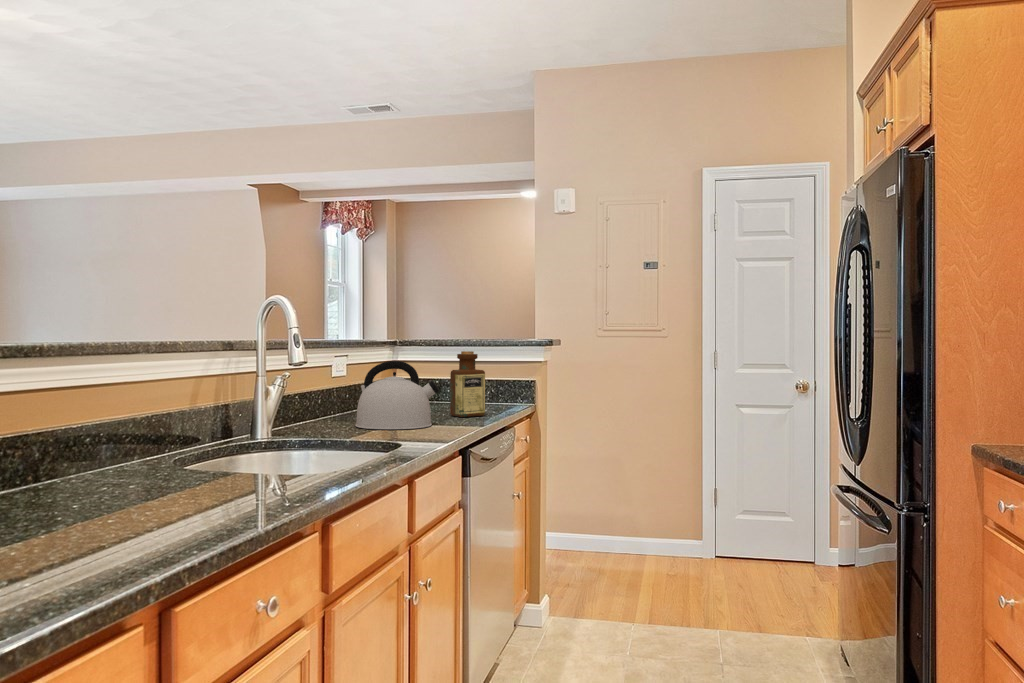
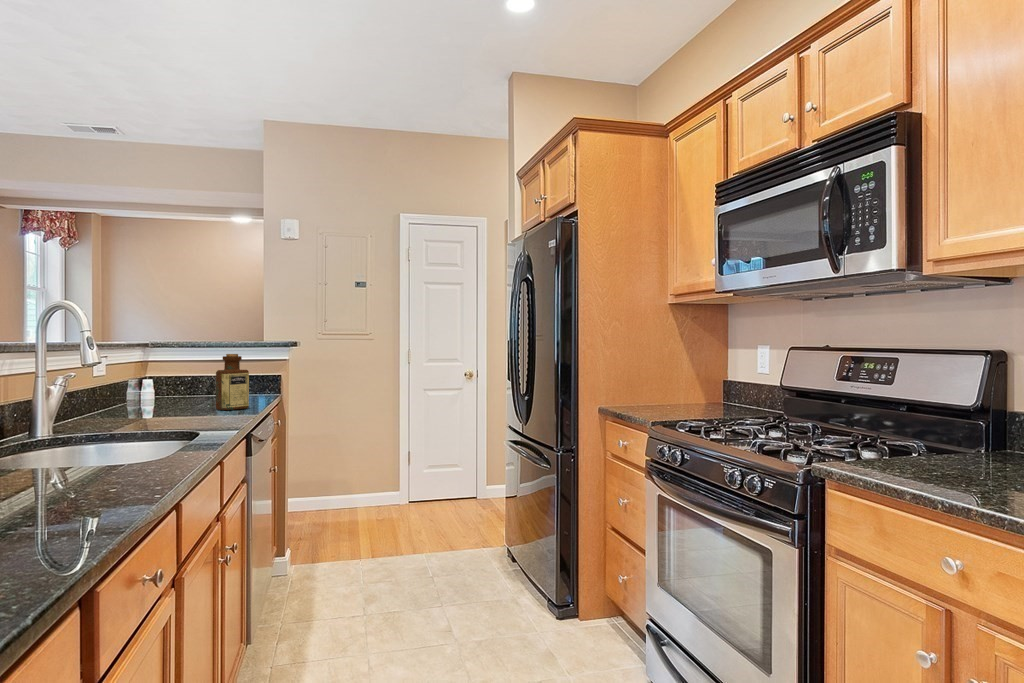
kettle: present [355,361,439,429] -> none [130,362,213,421]

